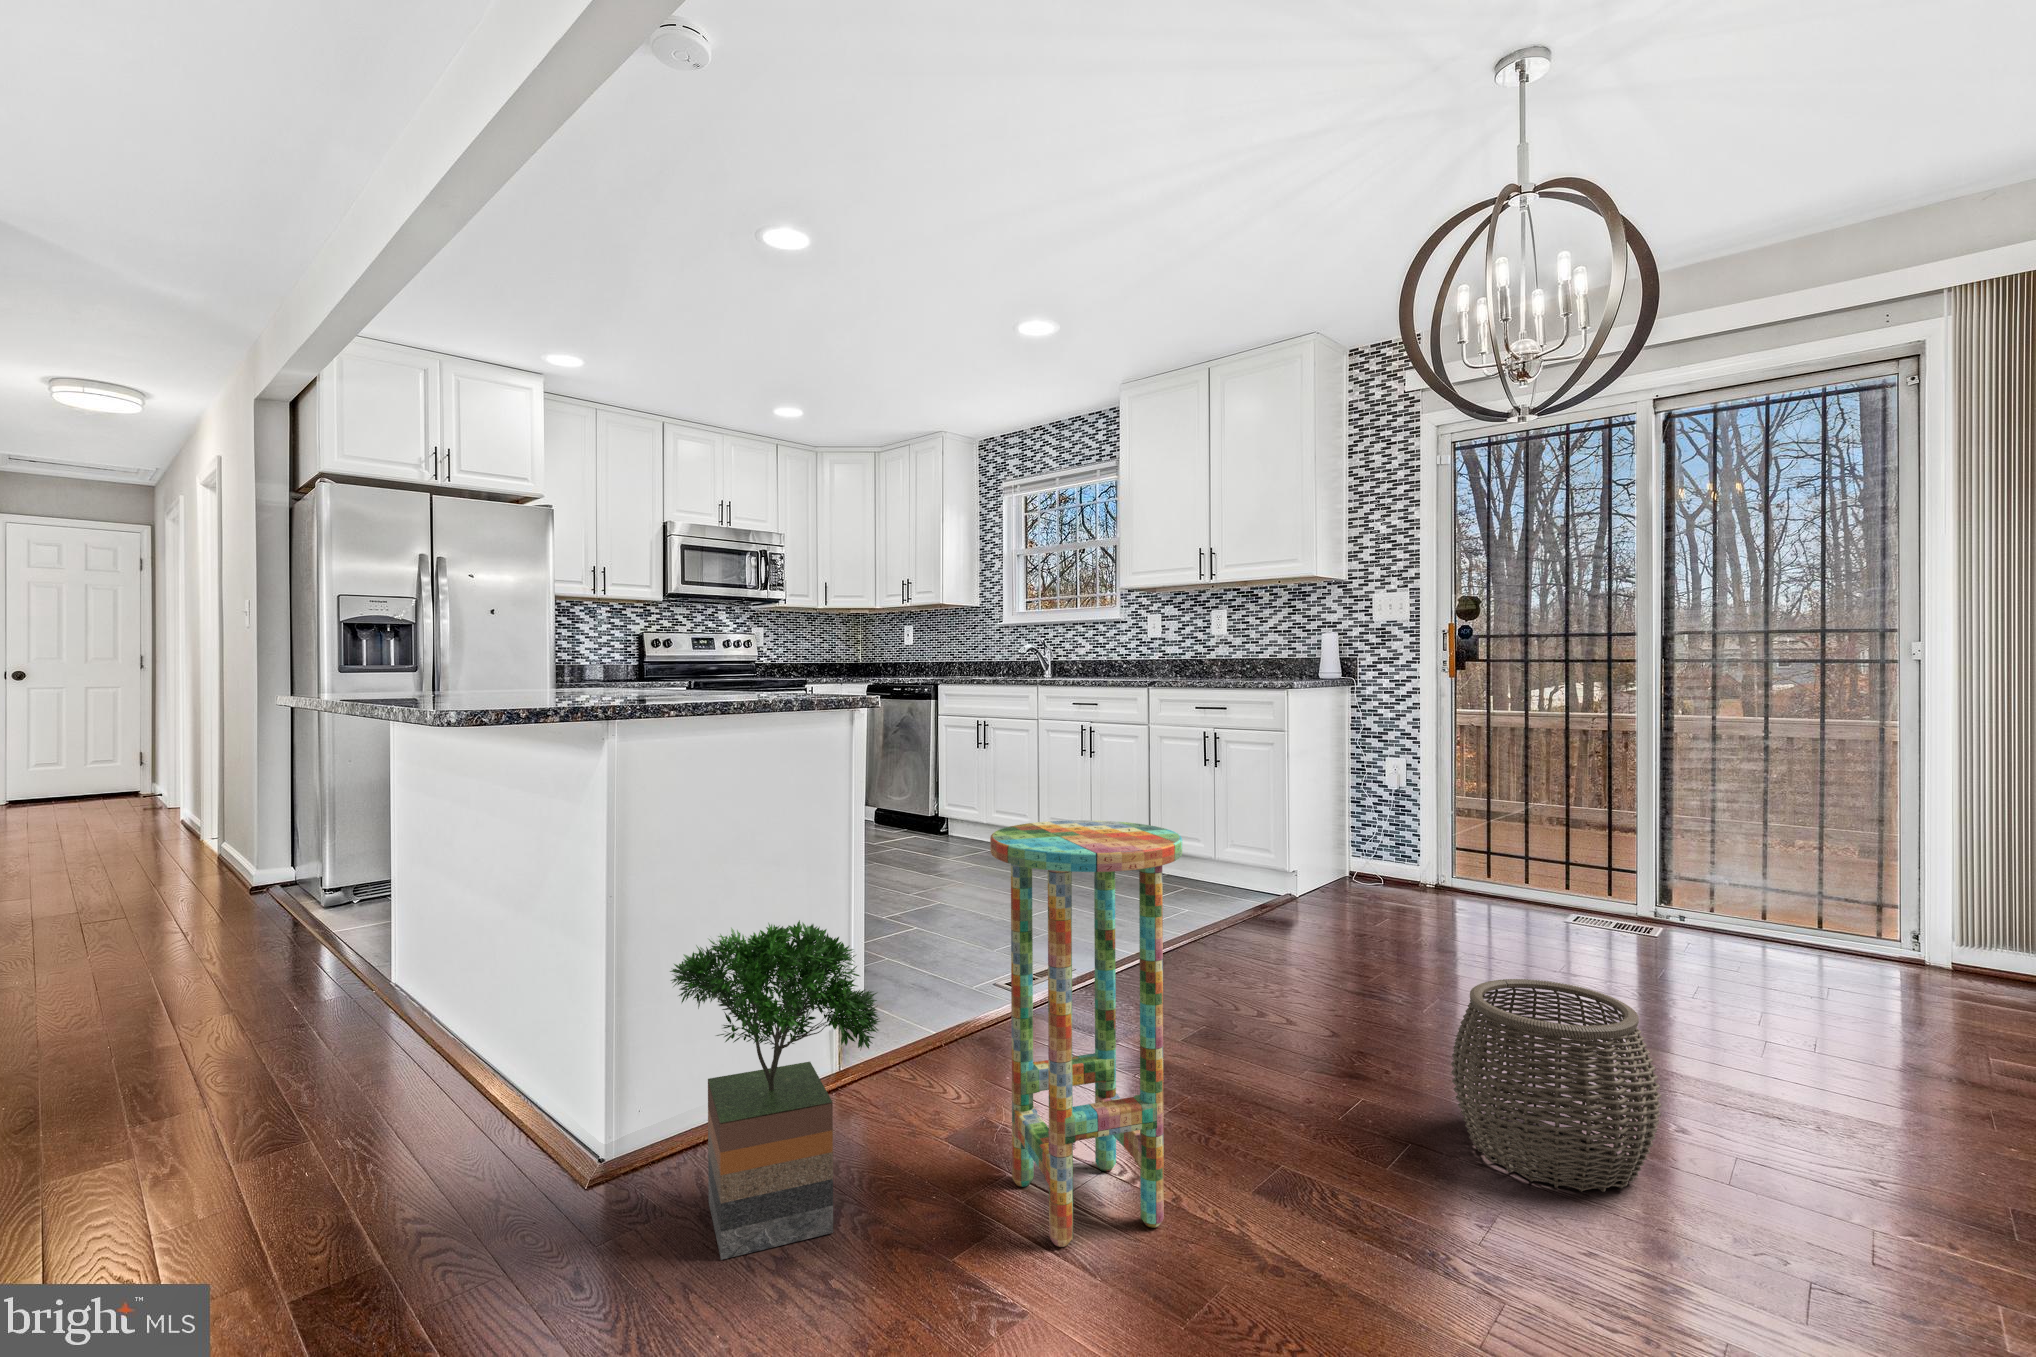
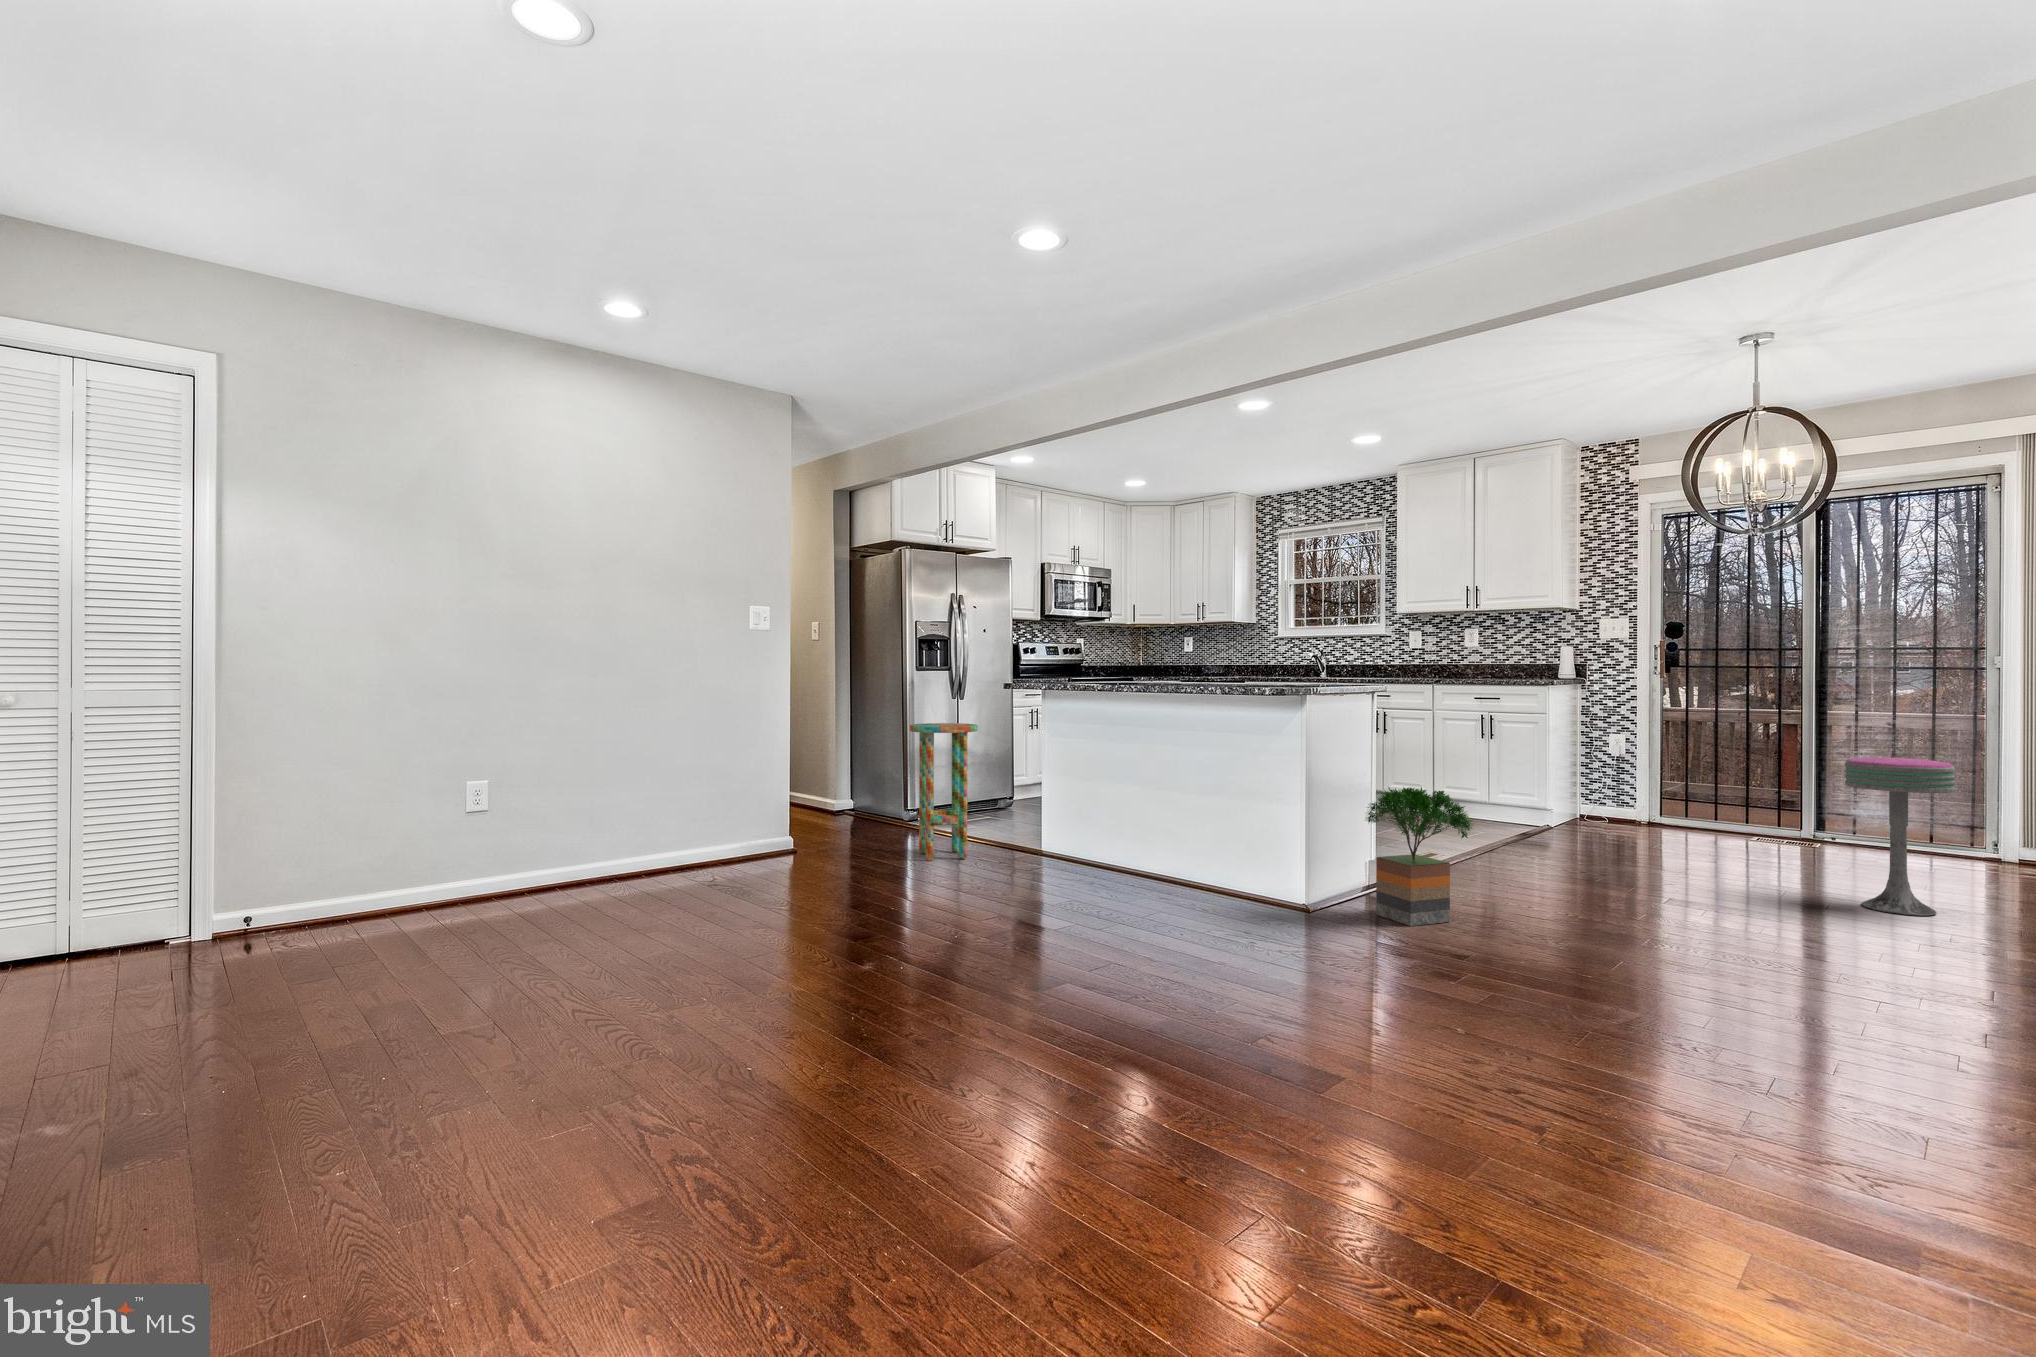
side table: present [990,820,1182,1247] -> present [910,723,978,861]
bar stool: none [1678,831,1878,1152] -> present [1845,757,1955,916]
woven basket: present [1451,979,1662,1192] -> none [1724,831,1841,922]

